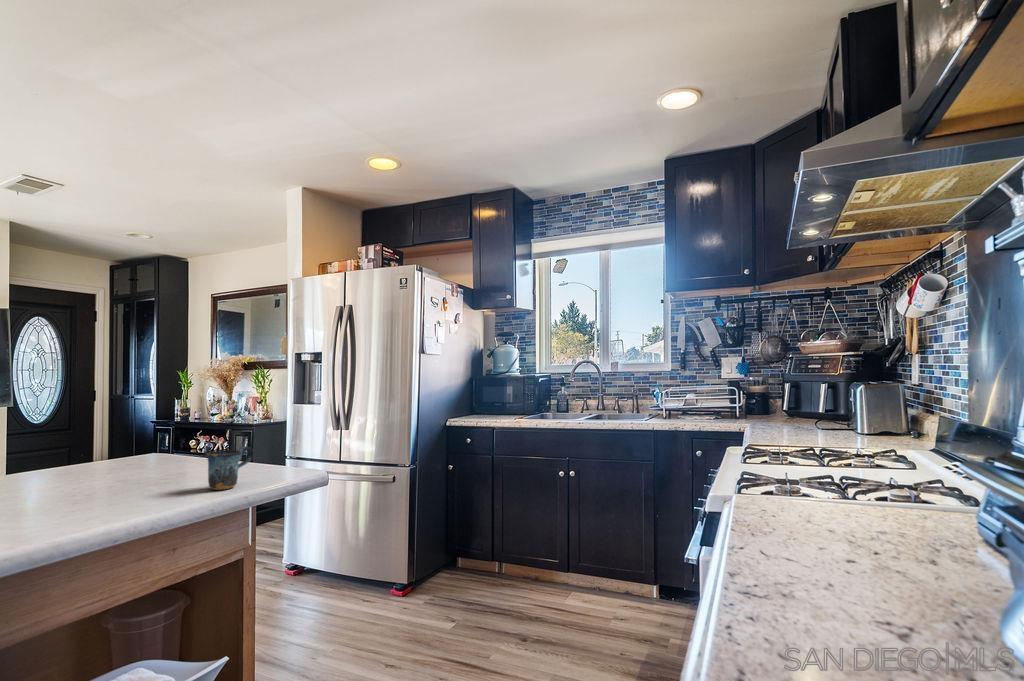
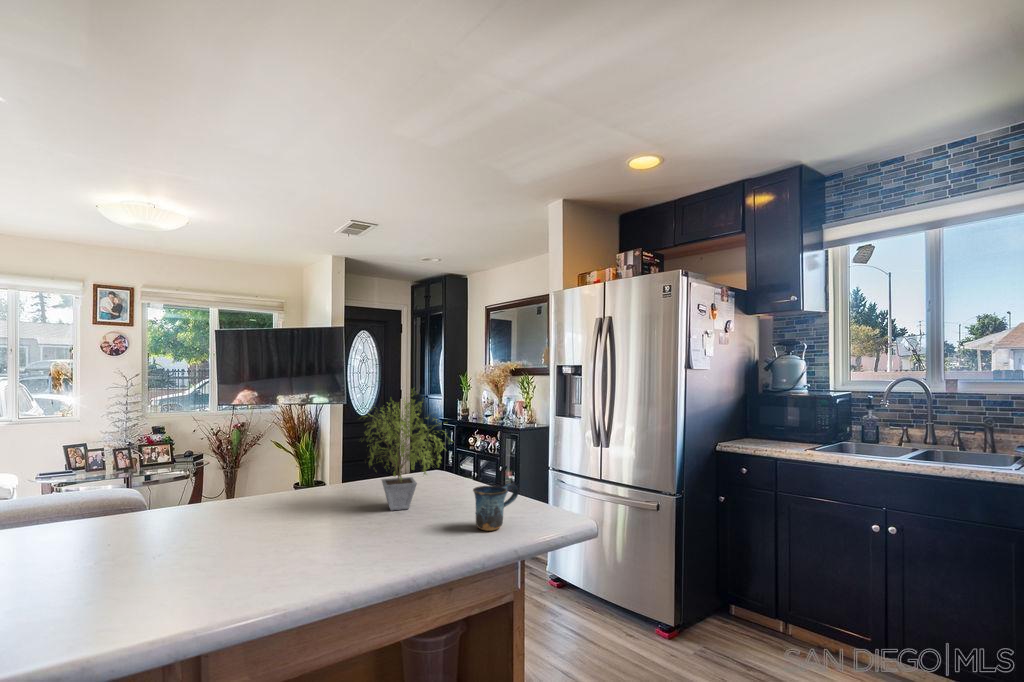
potted plant: none [57,361,183,489] -> present [366,389,444,510]

